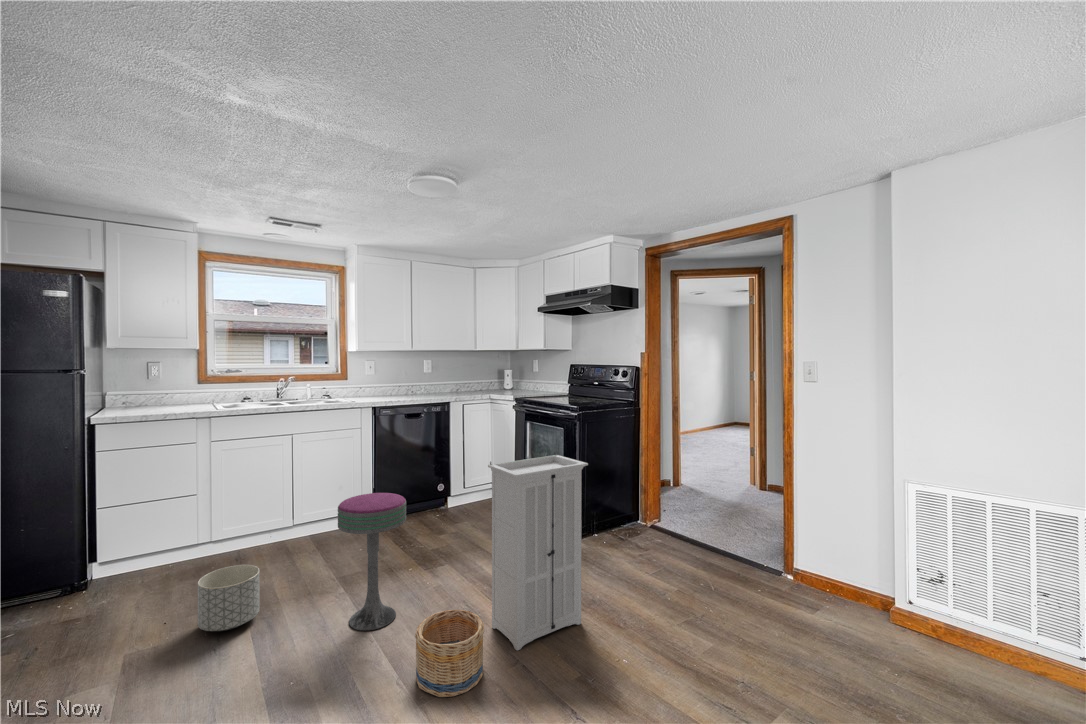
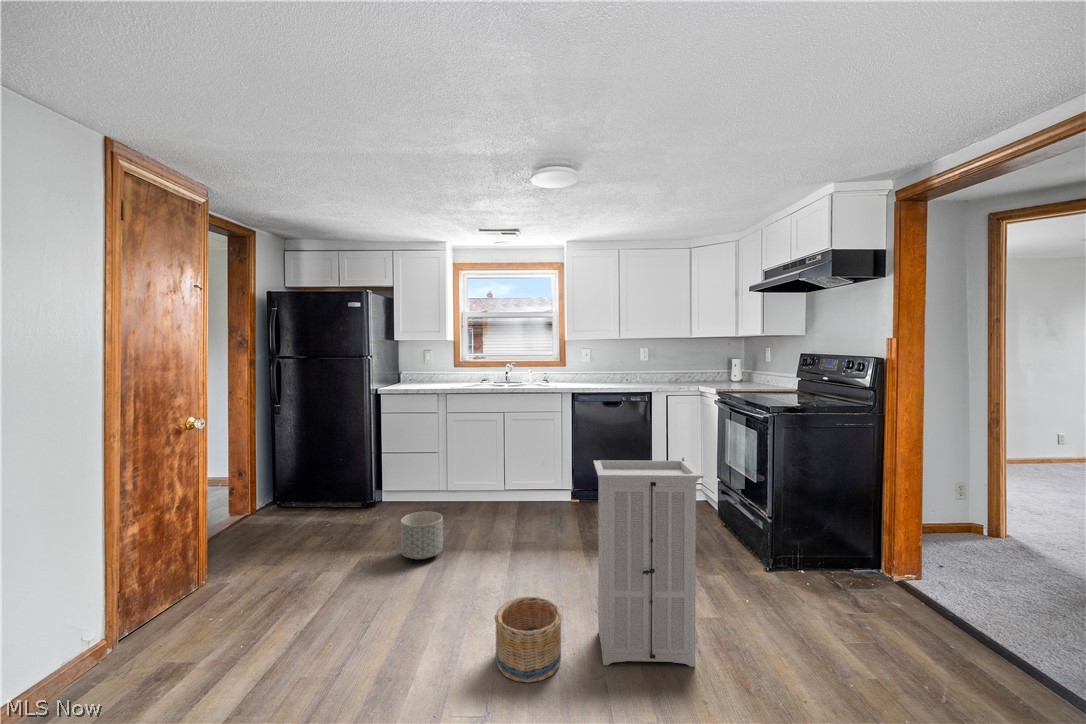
bar stool: present [338,493,406,631] -> none [480,472,539,595]

